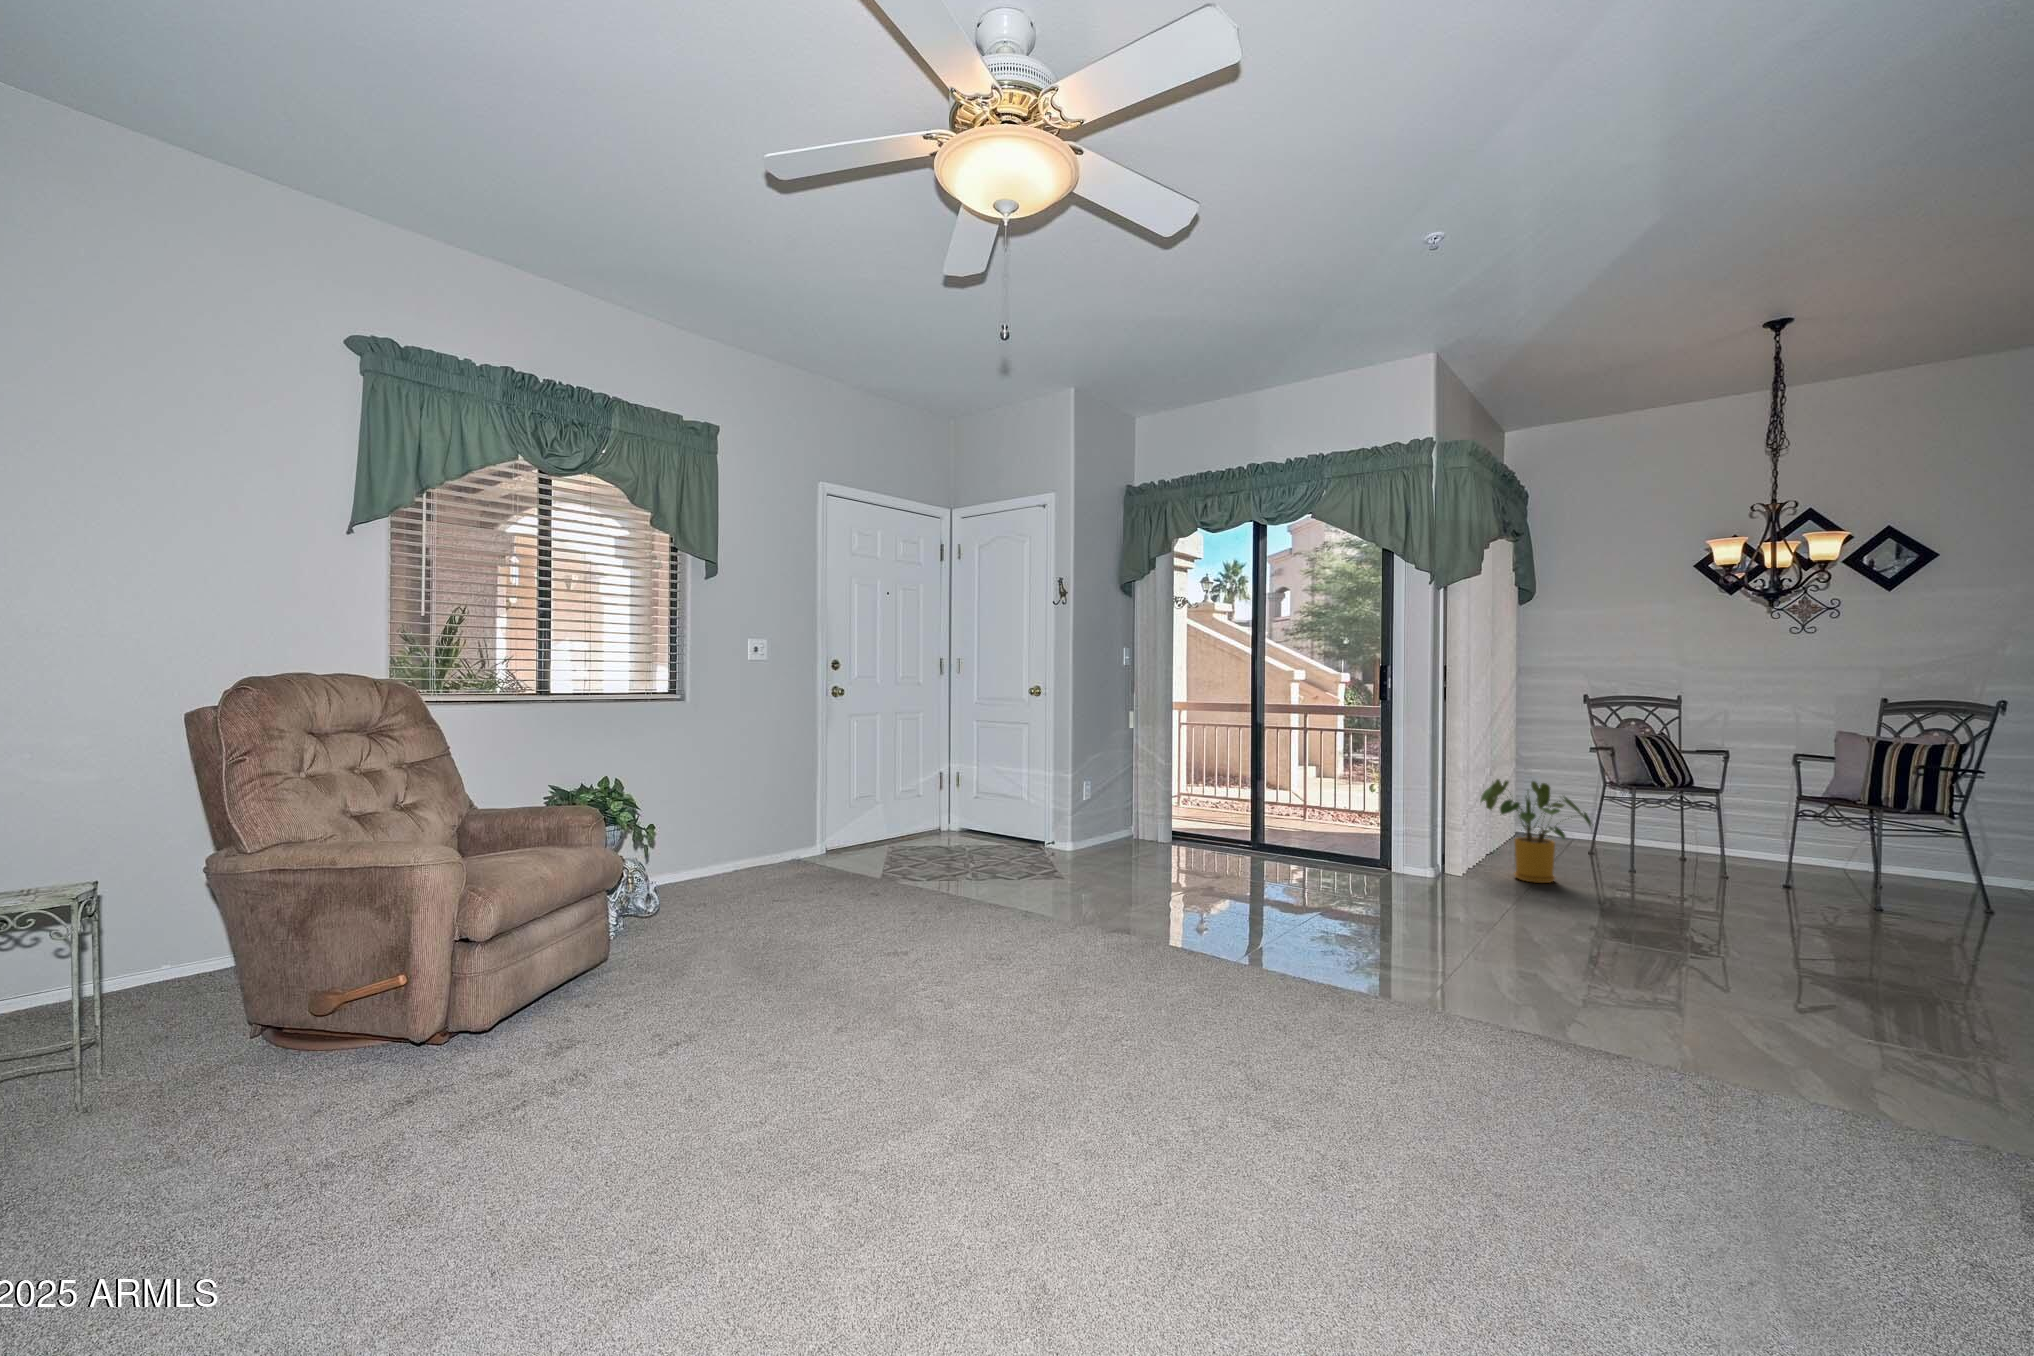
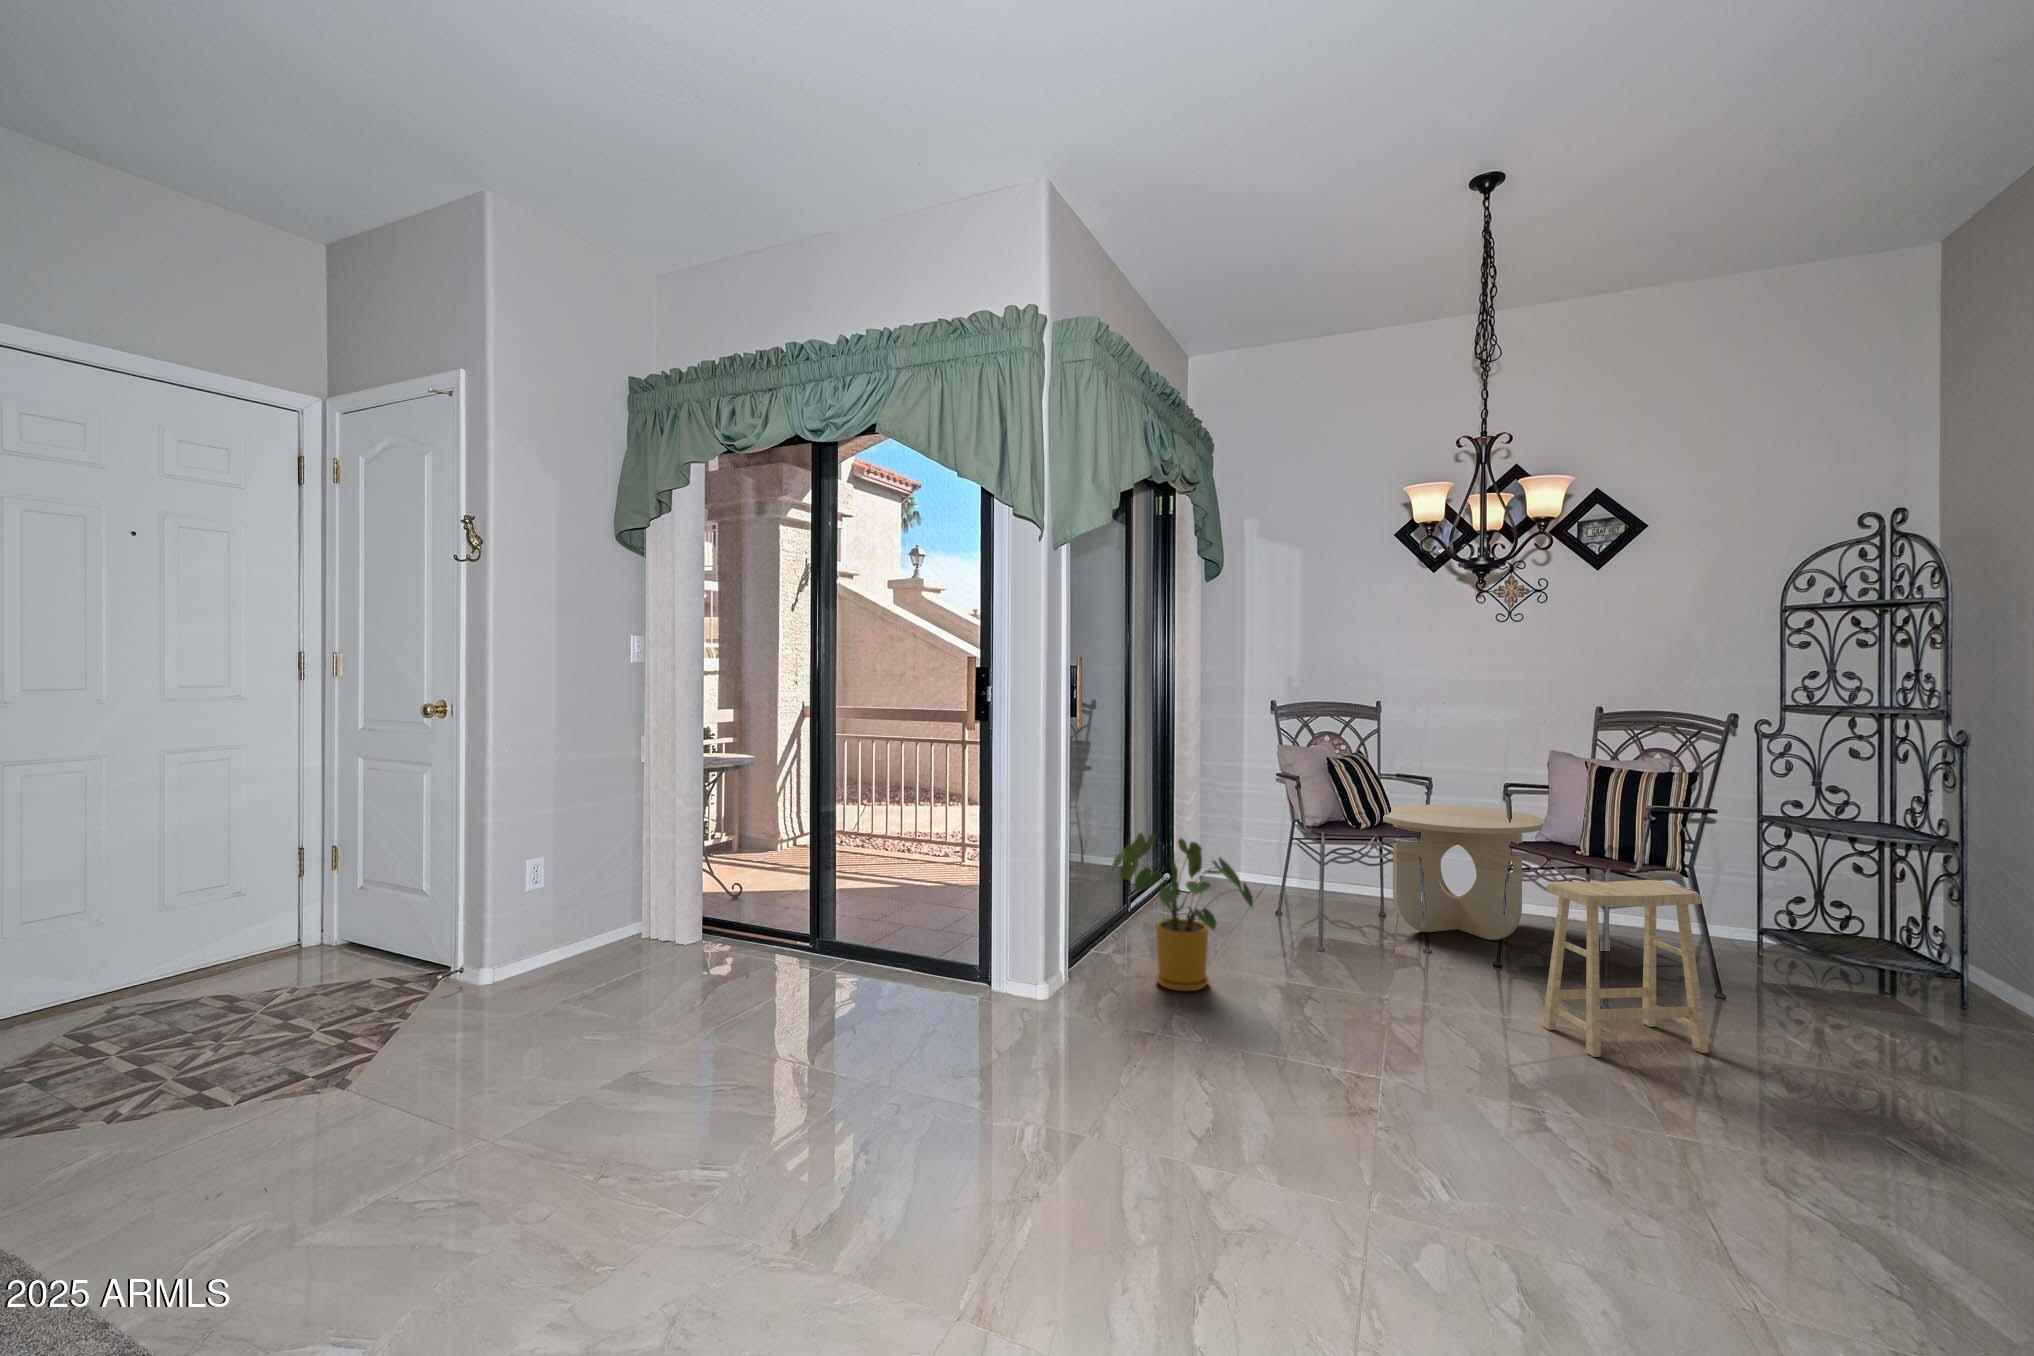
side table: none [1680,774,1832,874] -> present [1383,805,1544,940]
footstool: none [1825,813,1963,933] -> present [1542,880,1708,1057]

